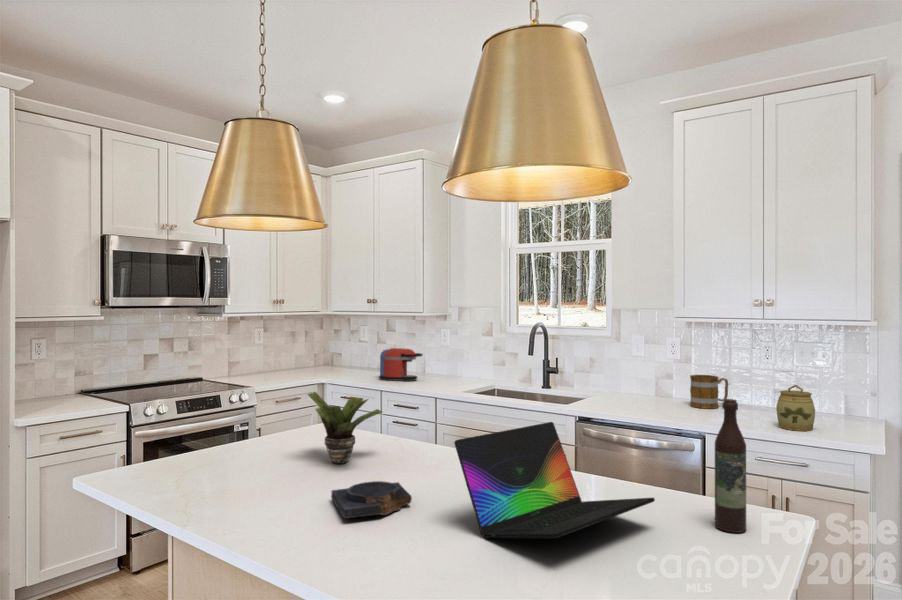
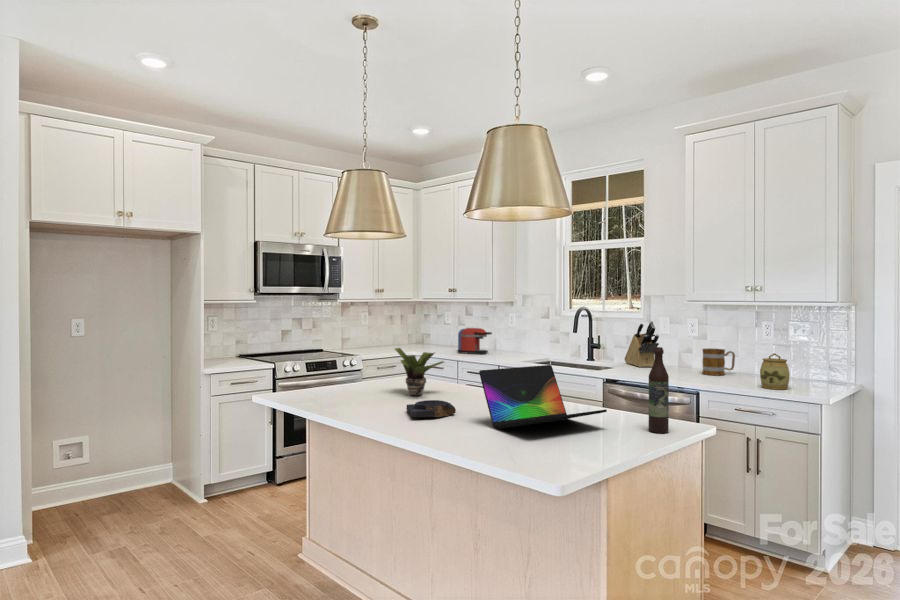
knife block: none [588,341,635,398] -> present [625,321,659,367]

